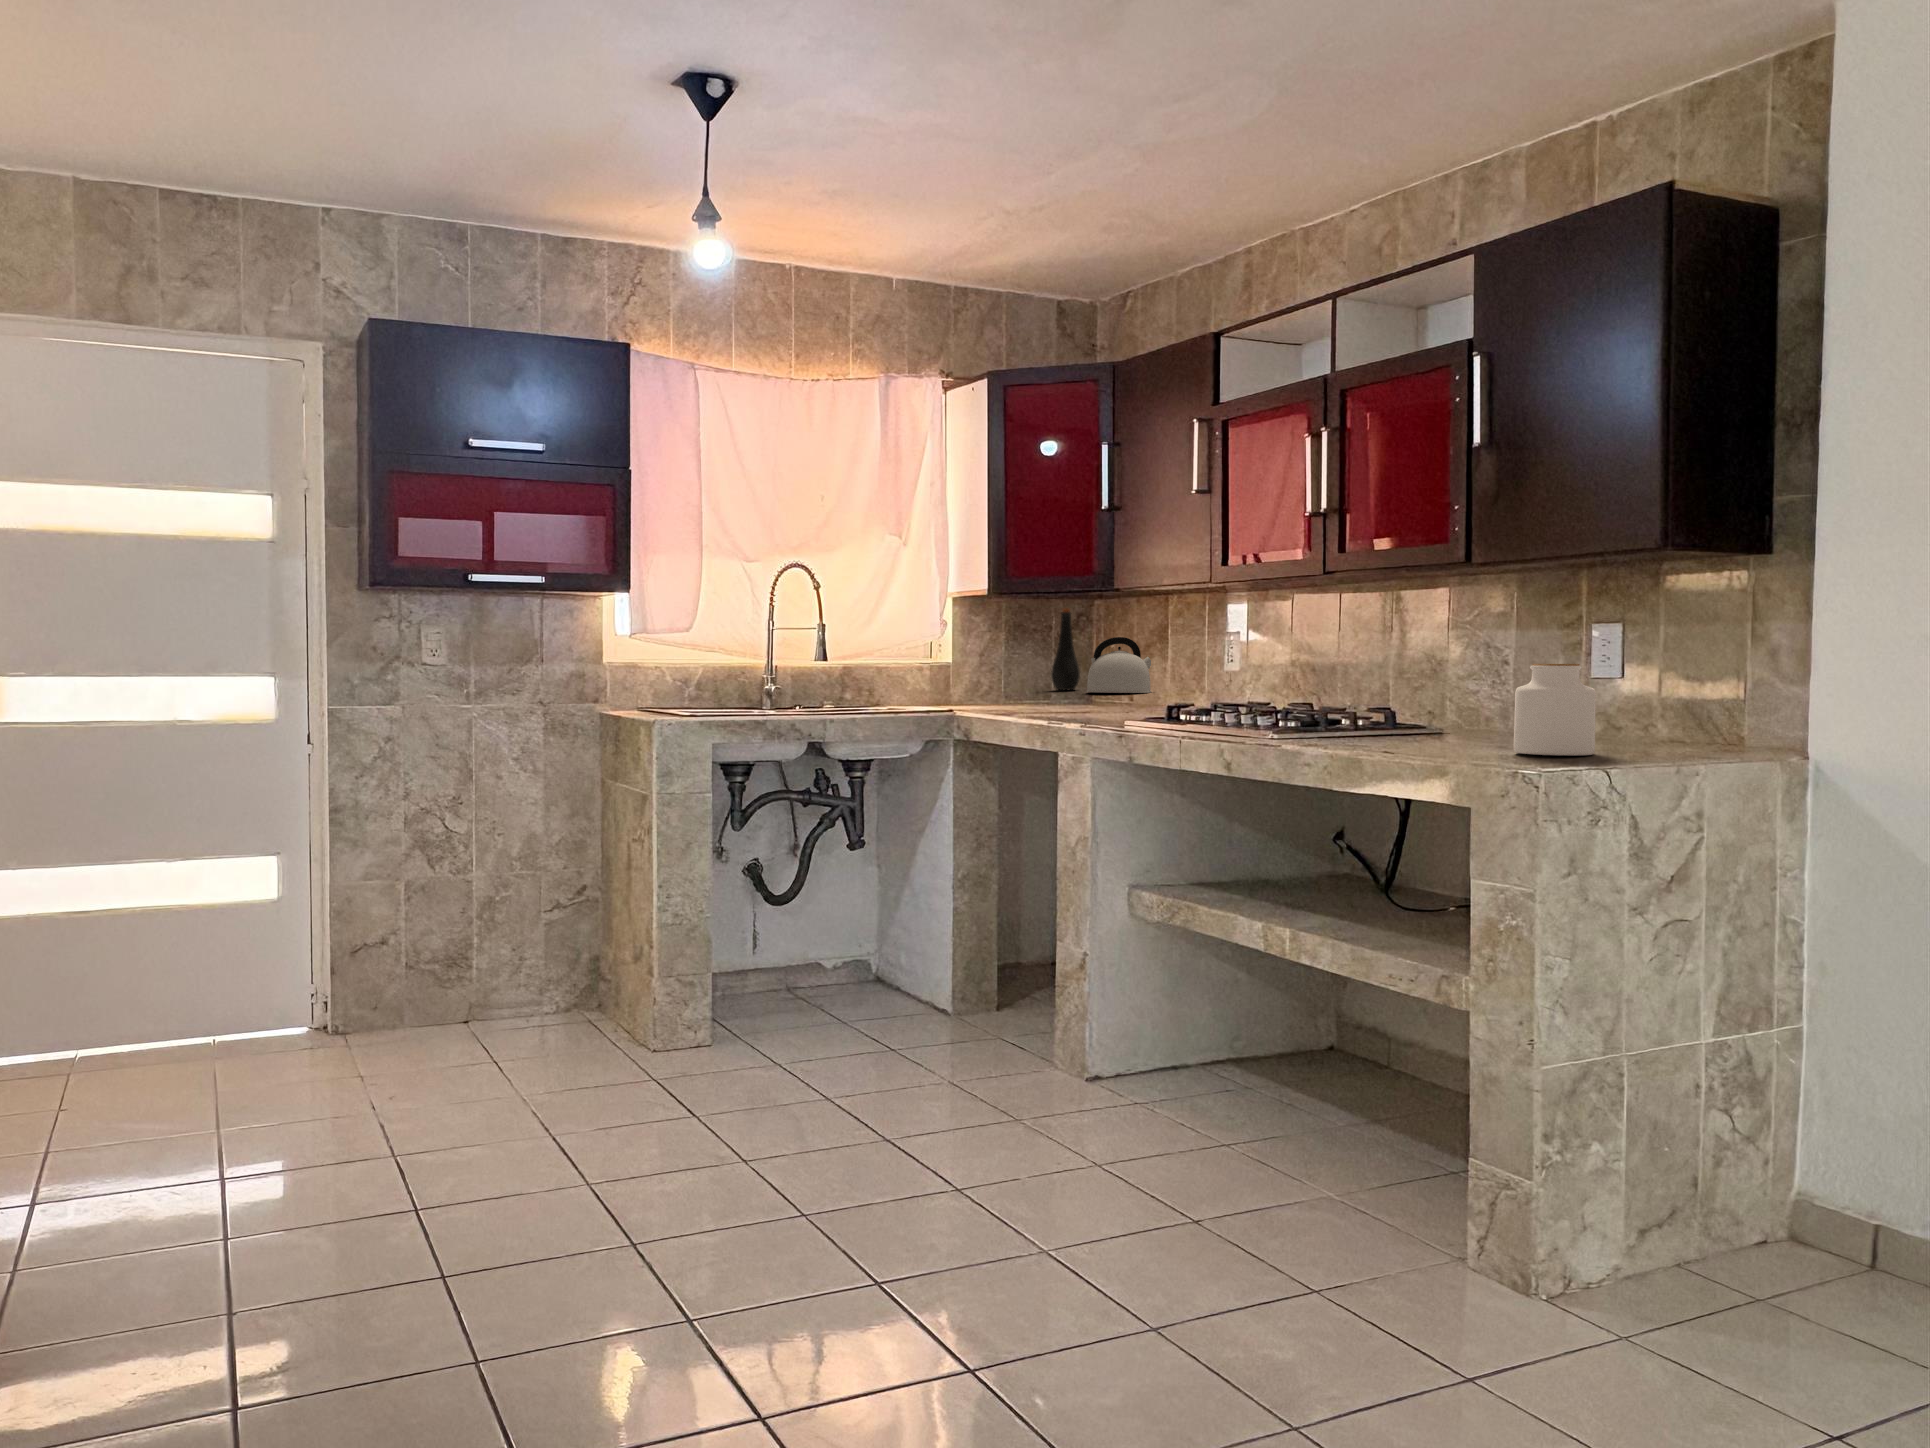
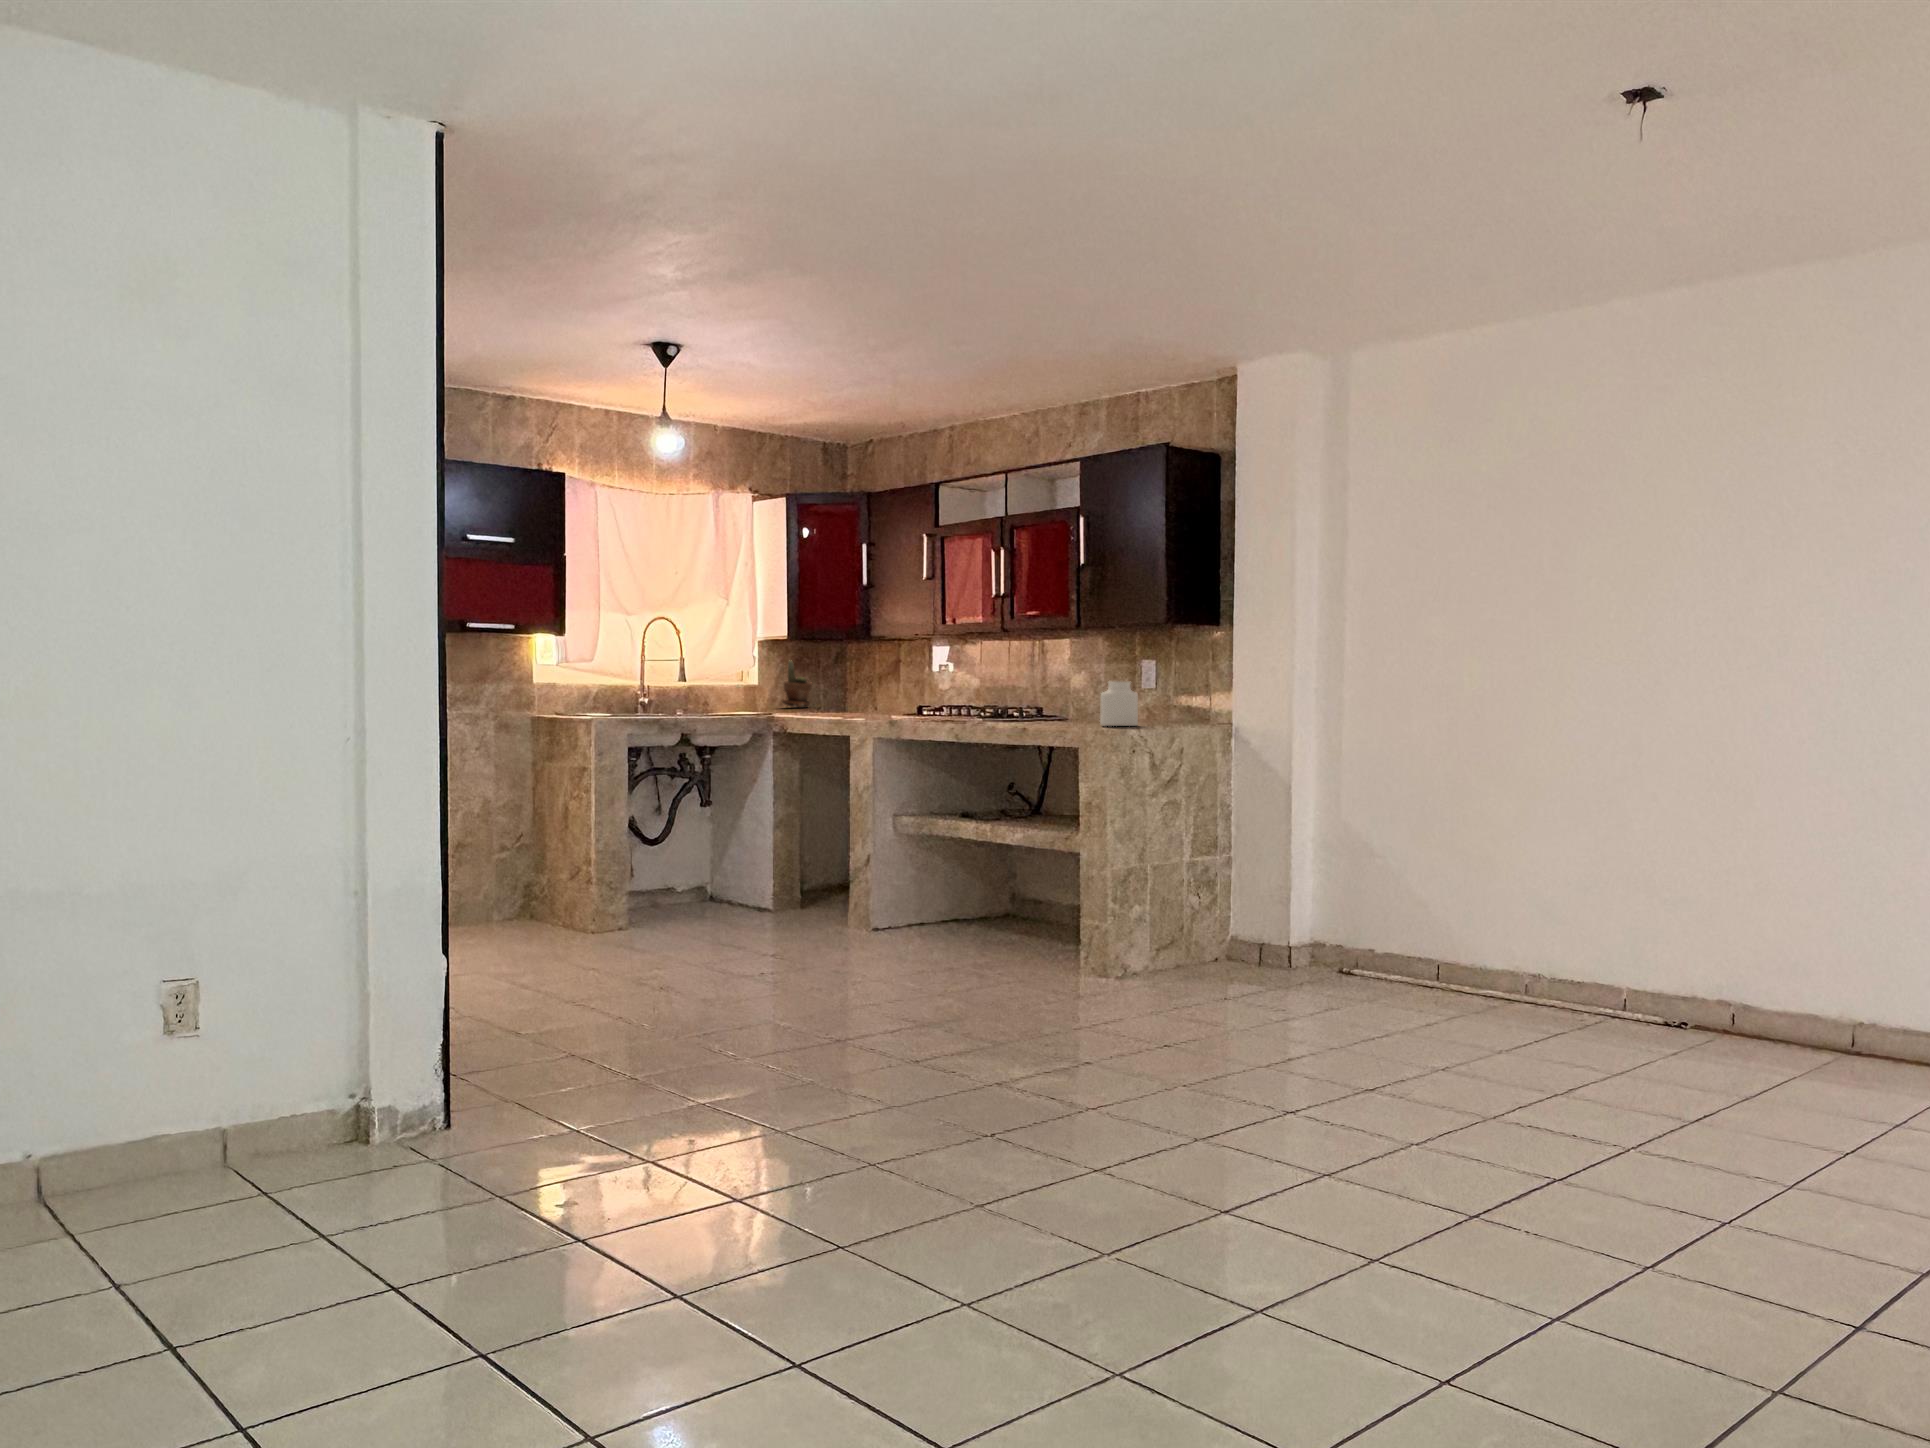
bottle: present [1051,608,1080,690] -> none [819,650,839,705]
potted plant: none [993,624,1038,694] -> present [782,661,812,708]
kettle: present [1086,637,1151,693] -> none [845,669,892,706]

